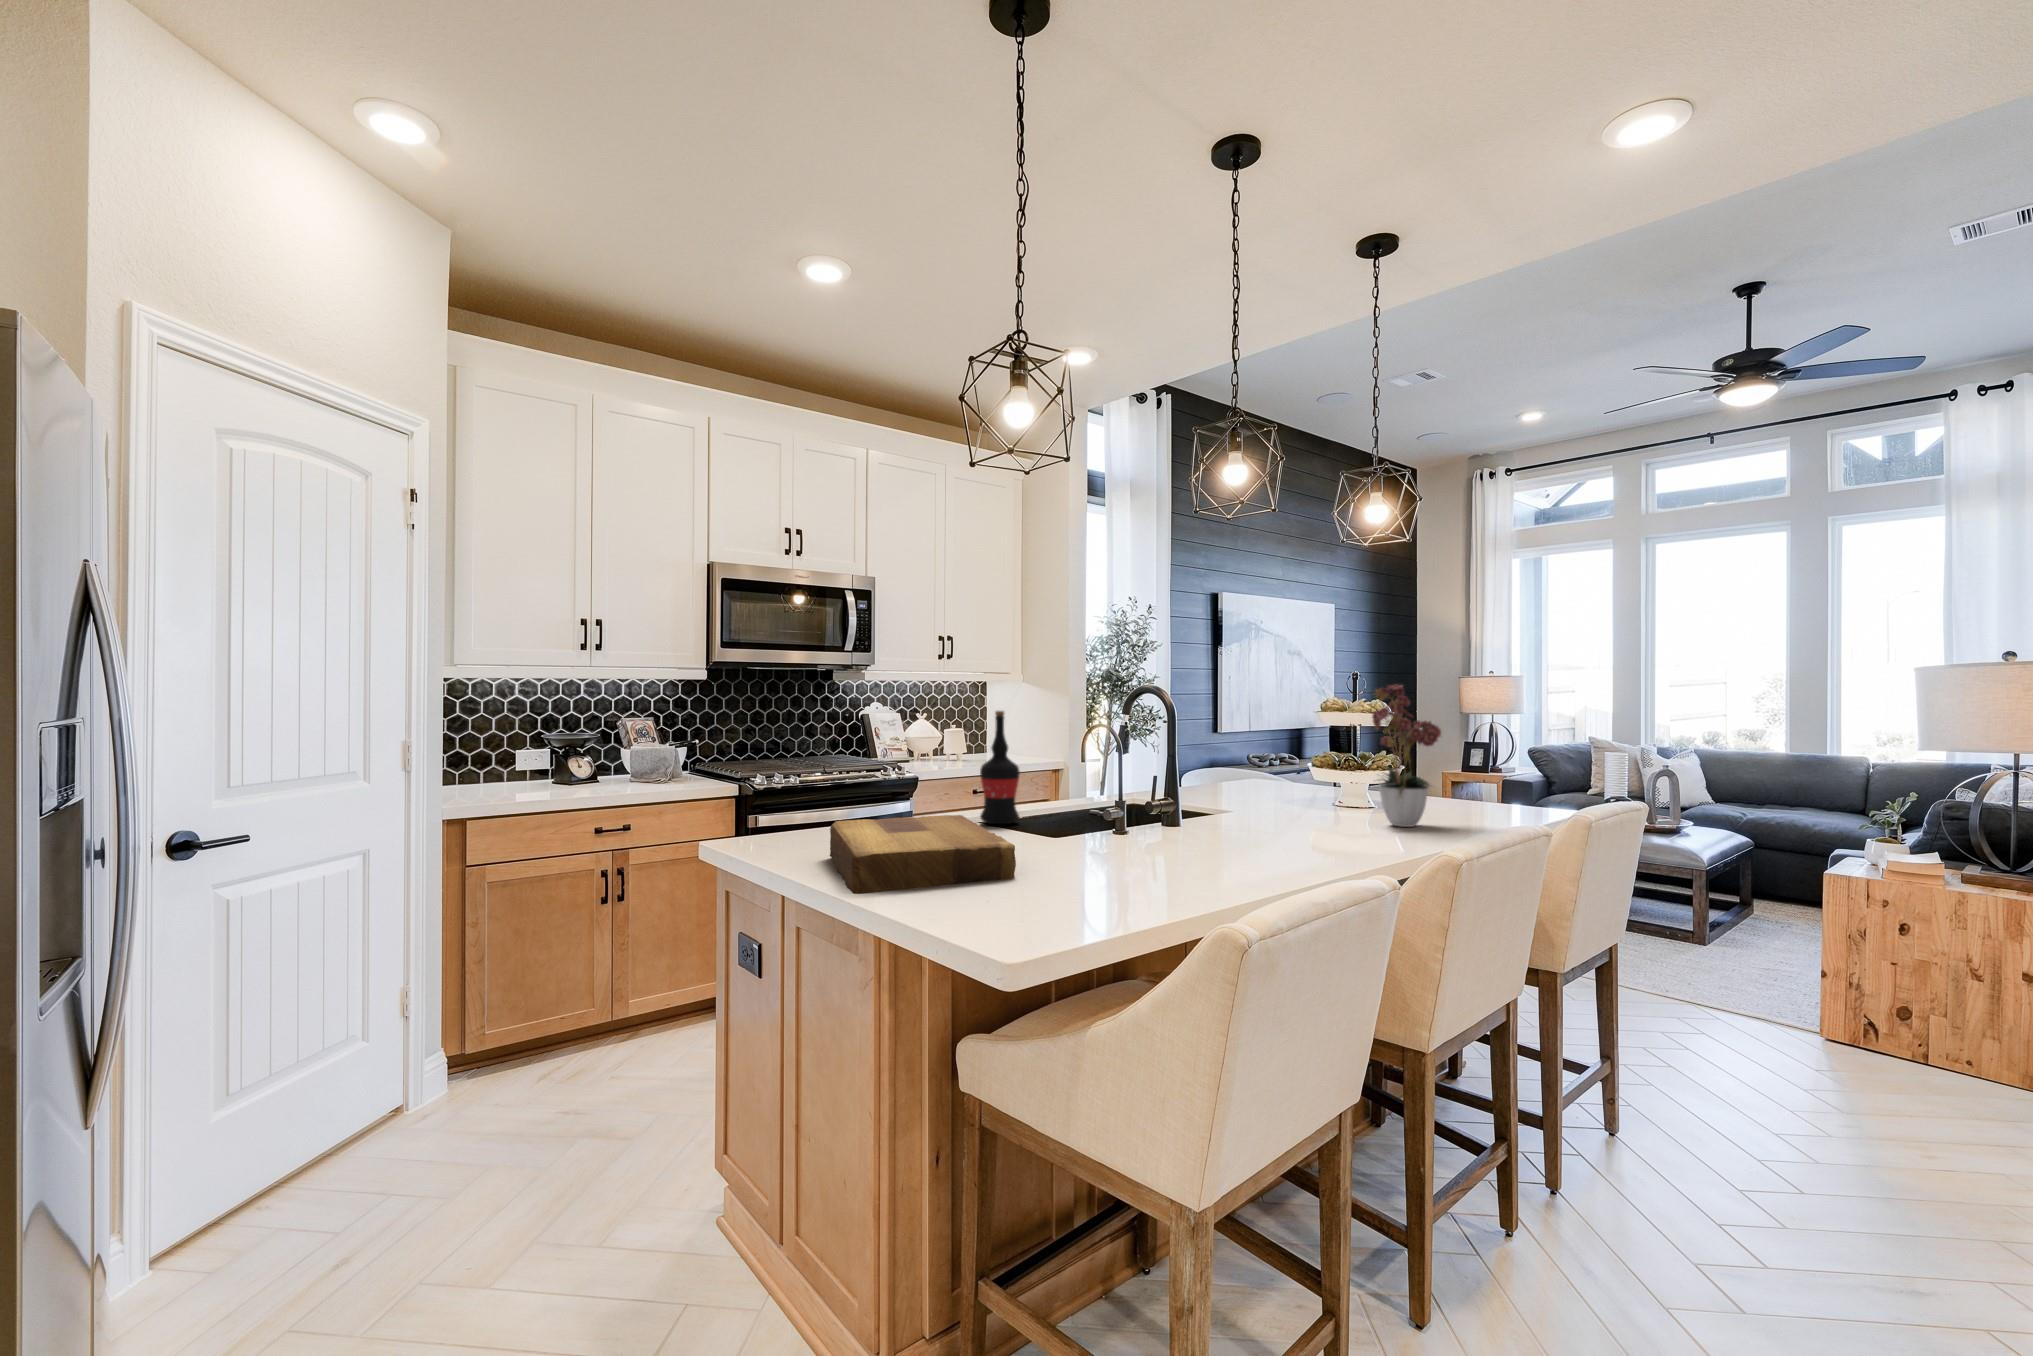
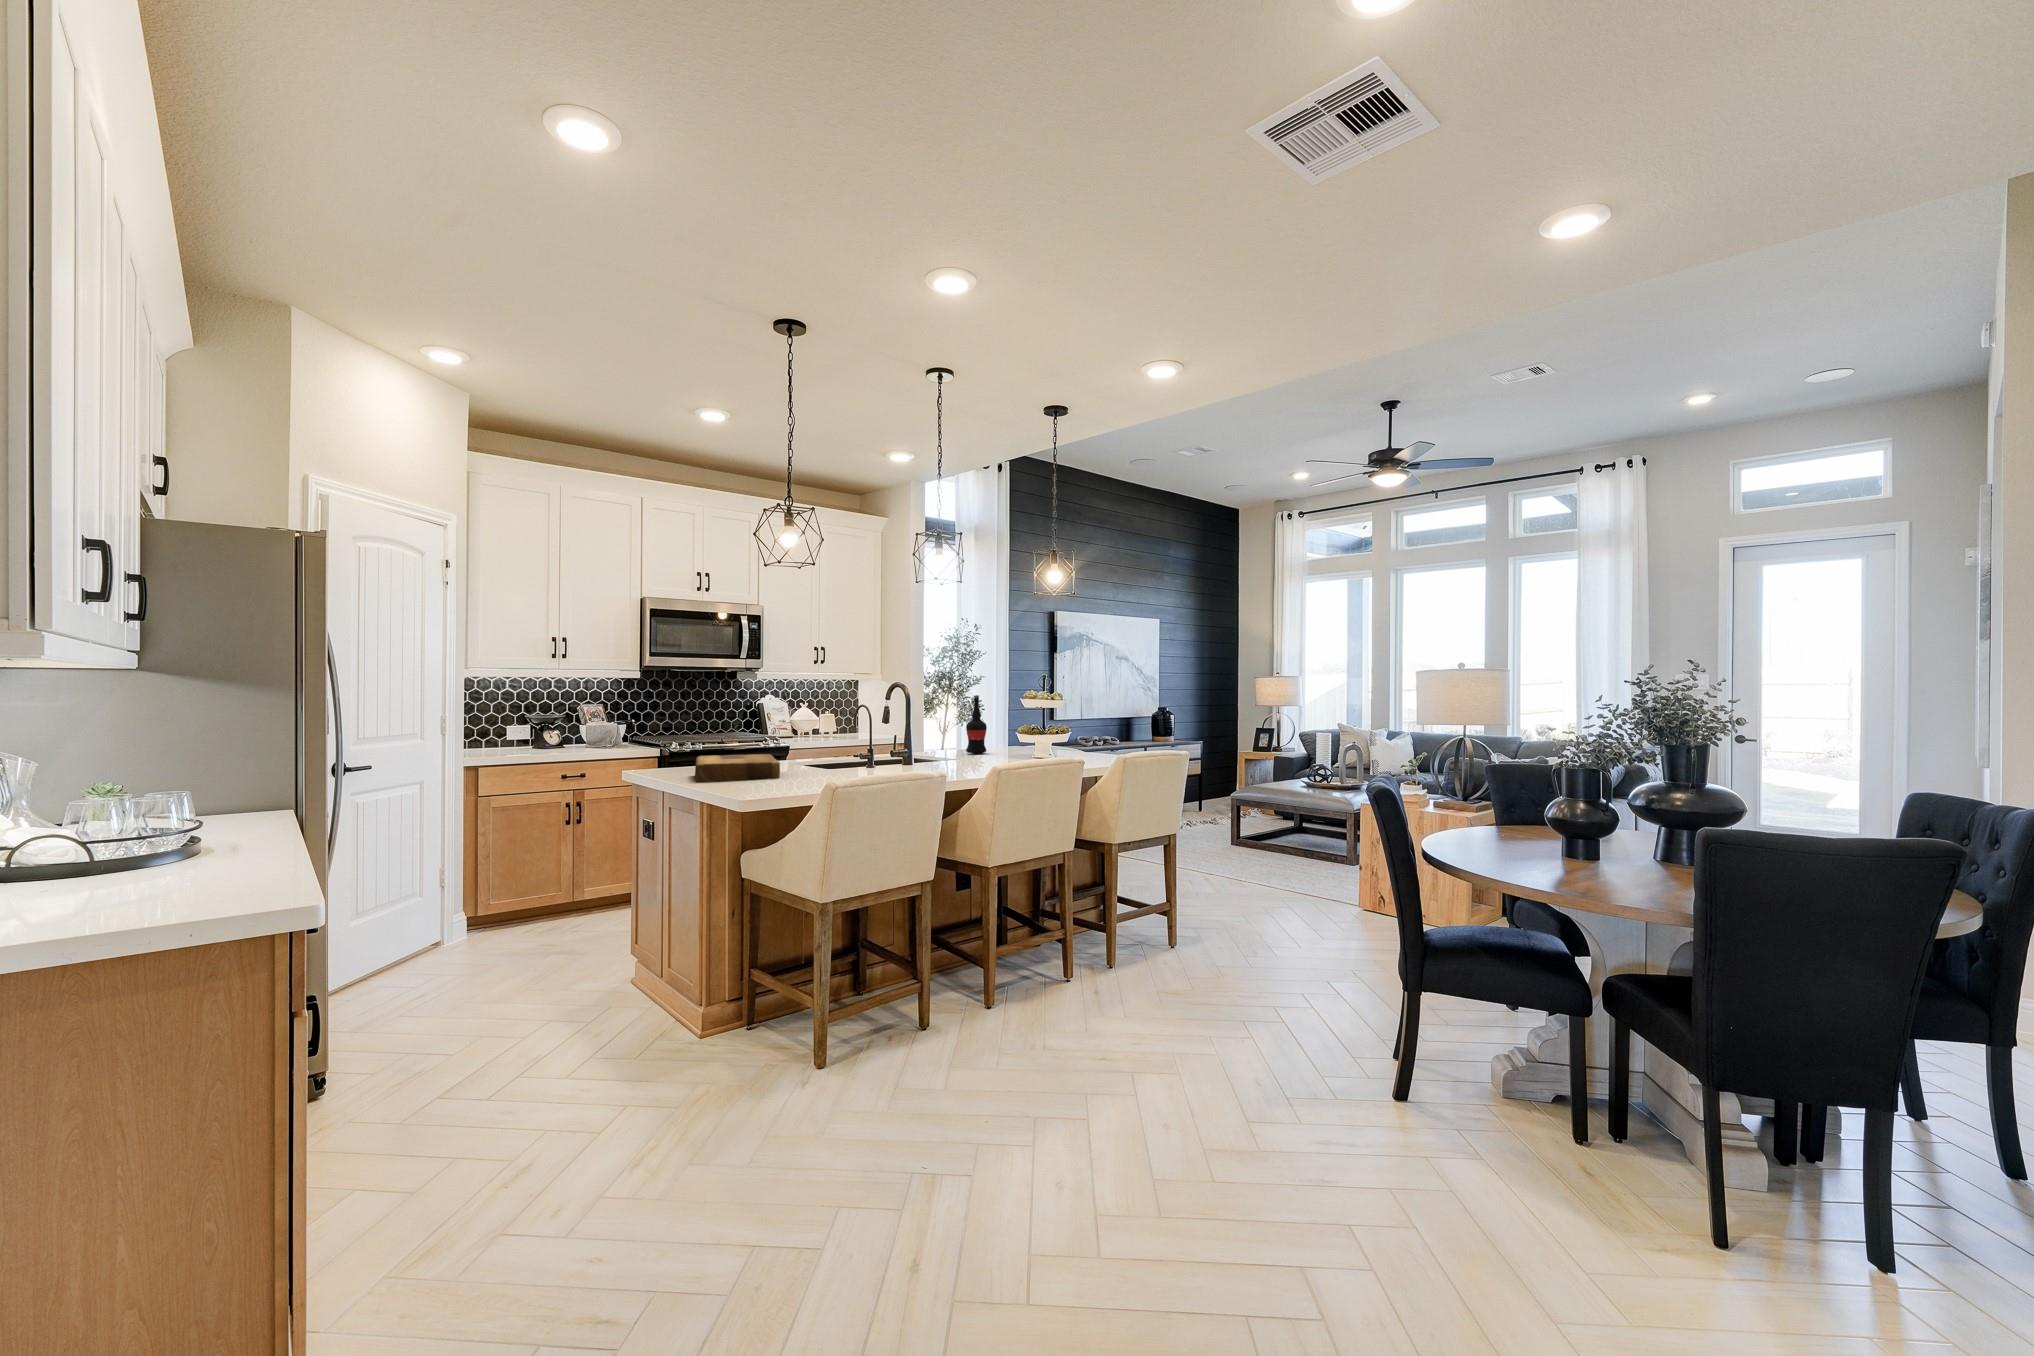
flower arrangement: present [1372,685,1441,827] -> none [1000,681,1050,762]
wine bottle: present [980,711,1020,824] -> present [966,695,987,754]

